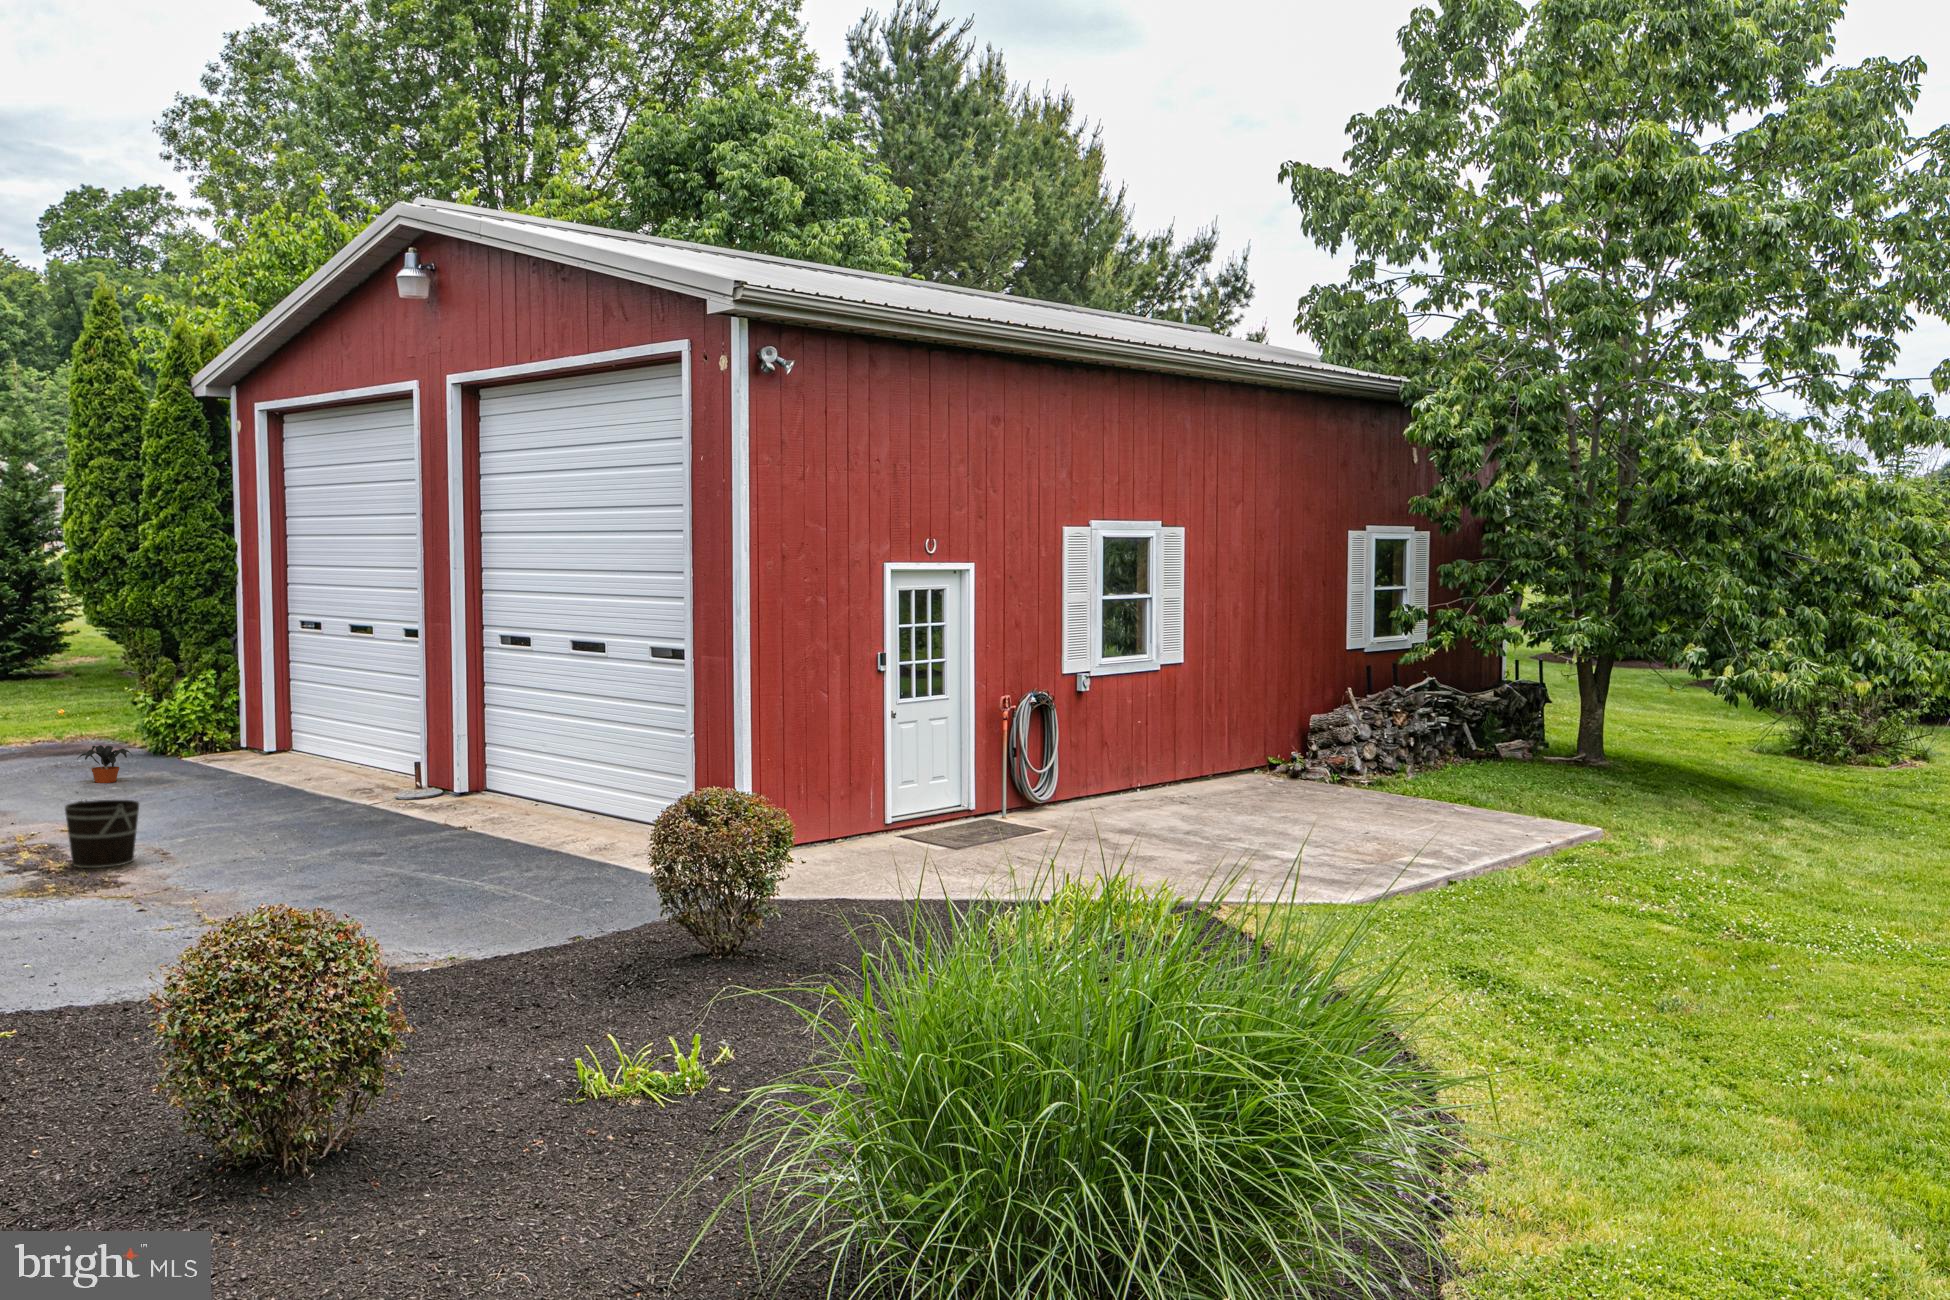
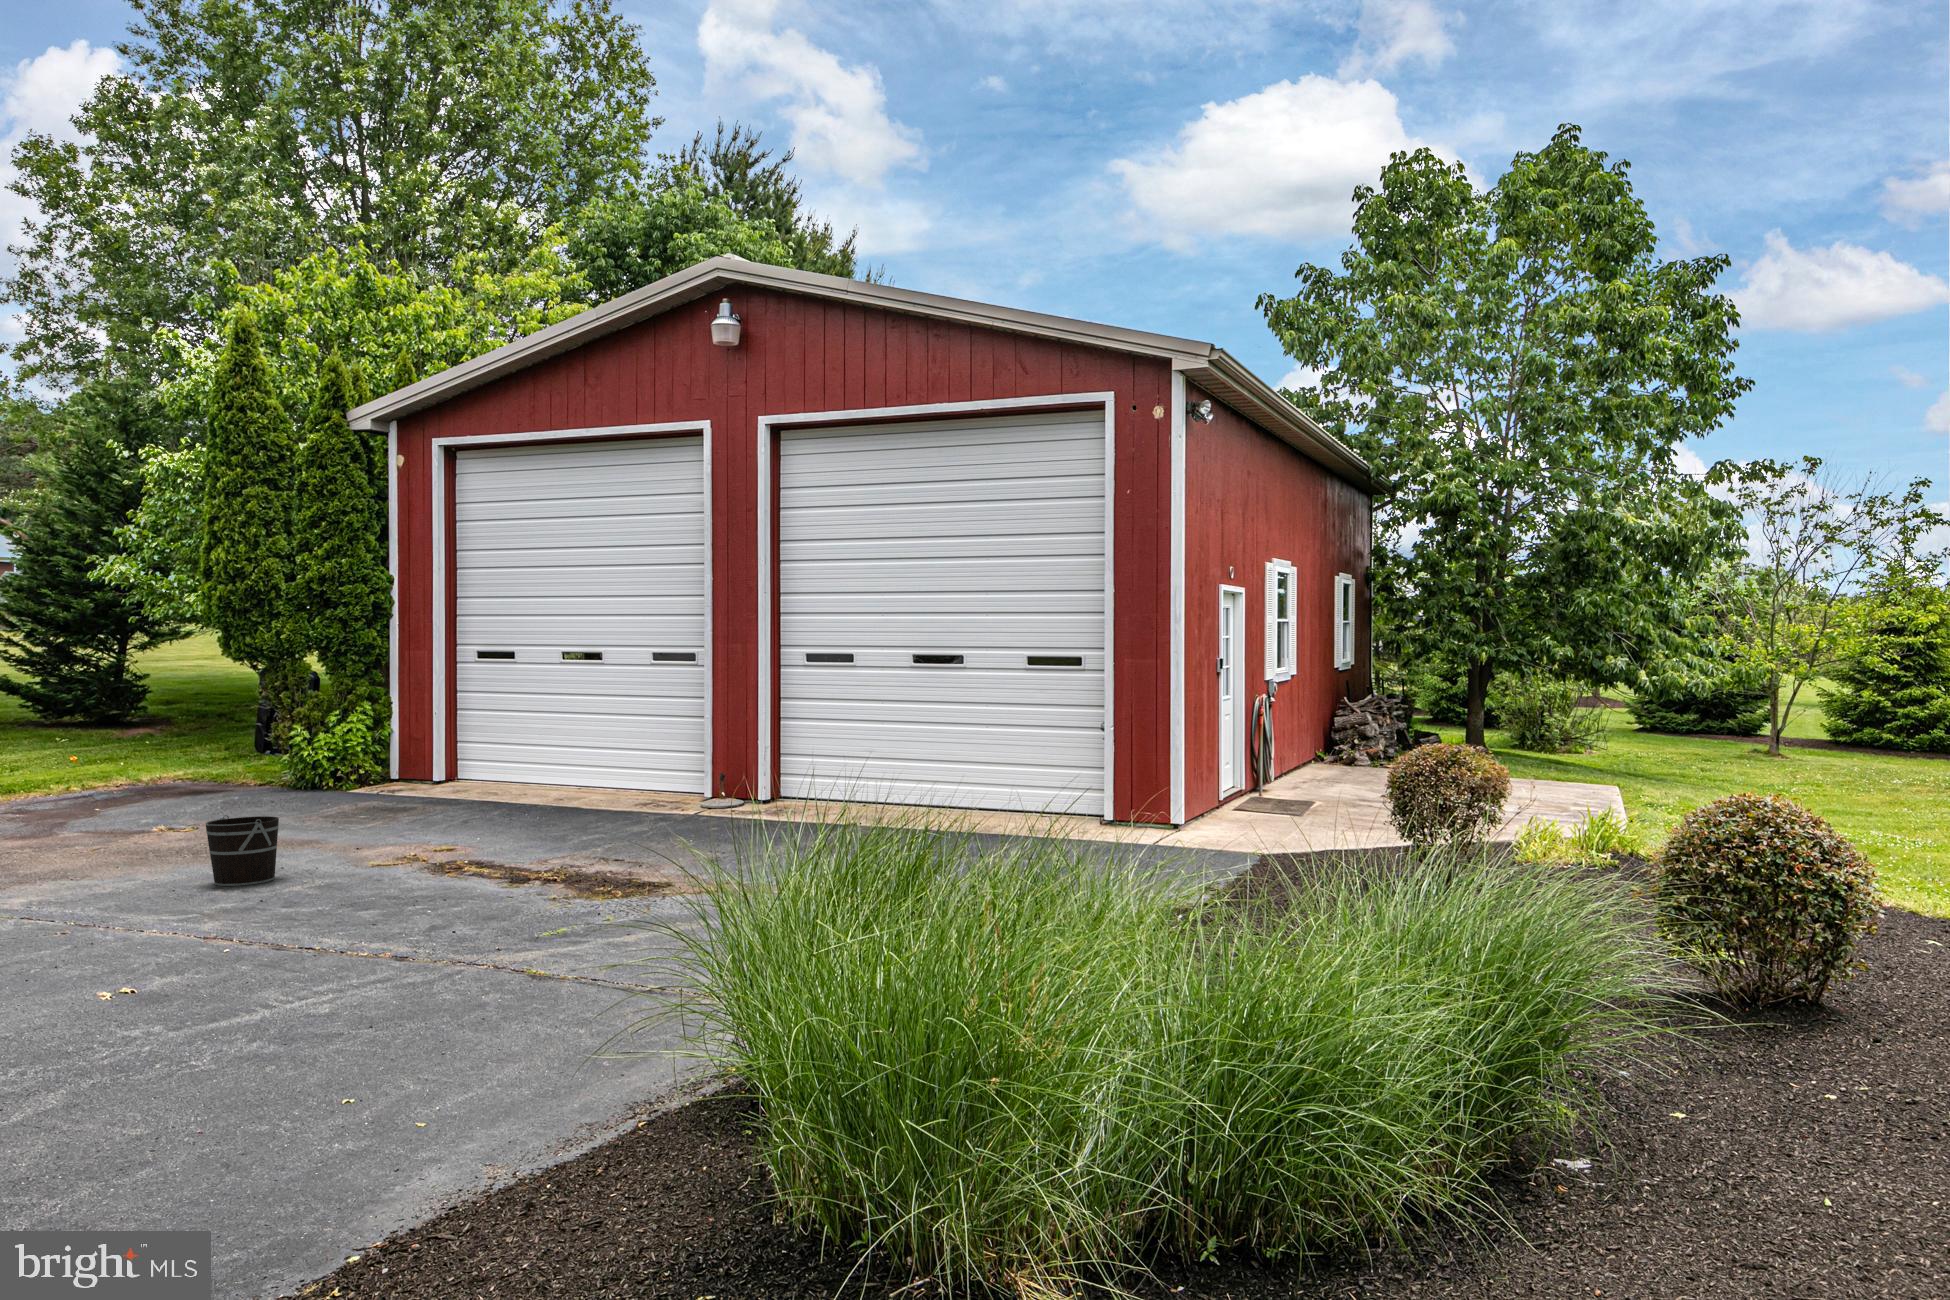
potted plant: present [77,745,132,783] -> none [243,775,297,813]

